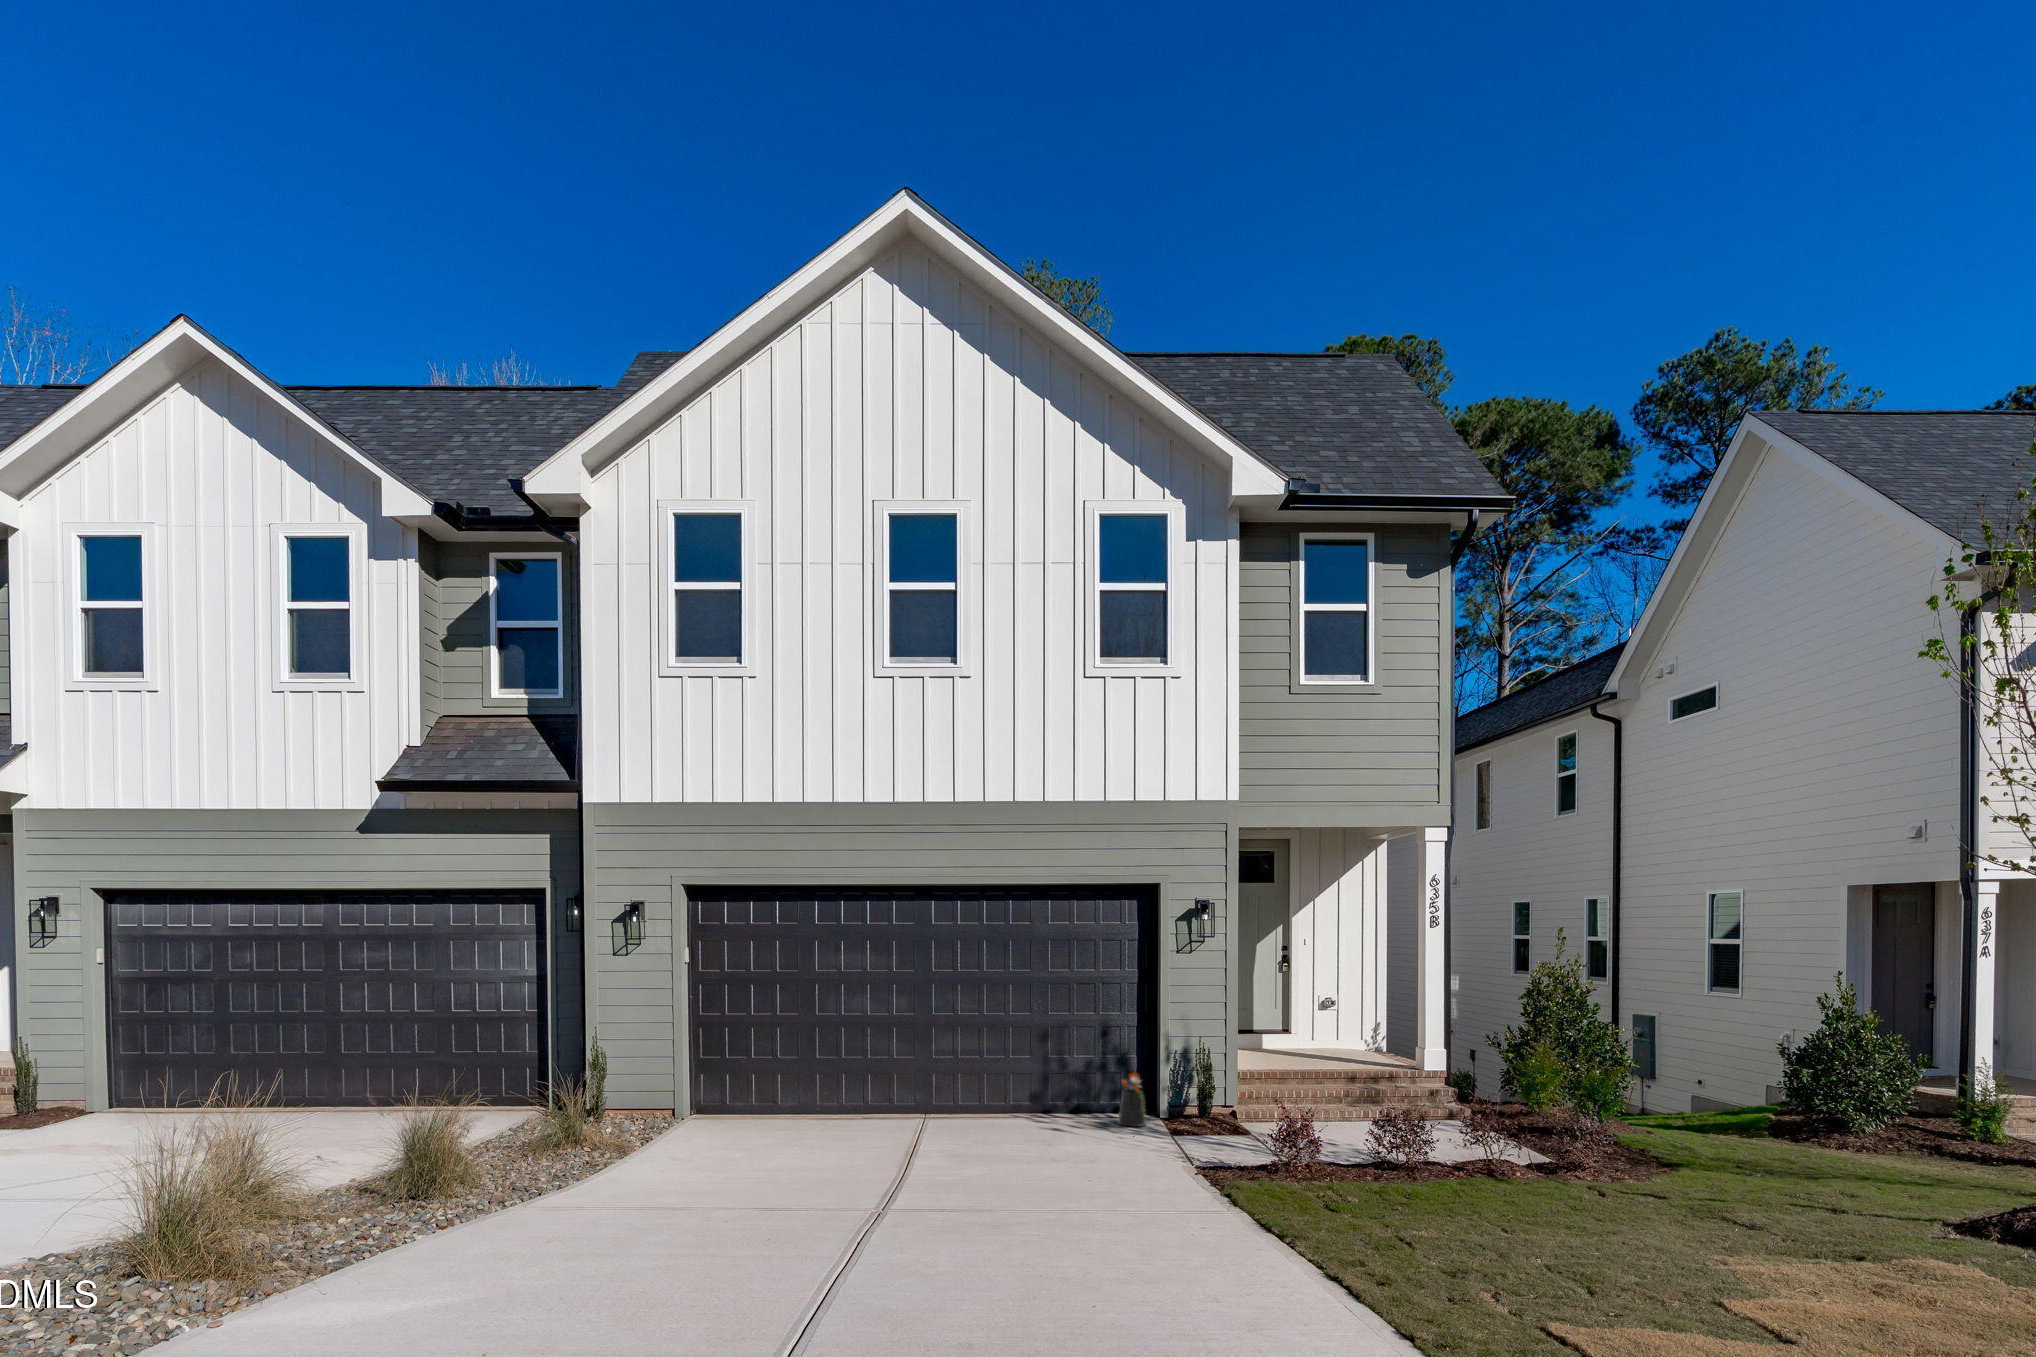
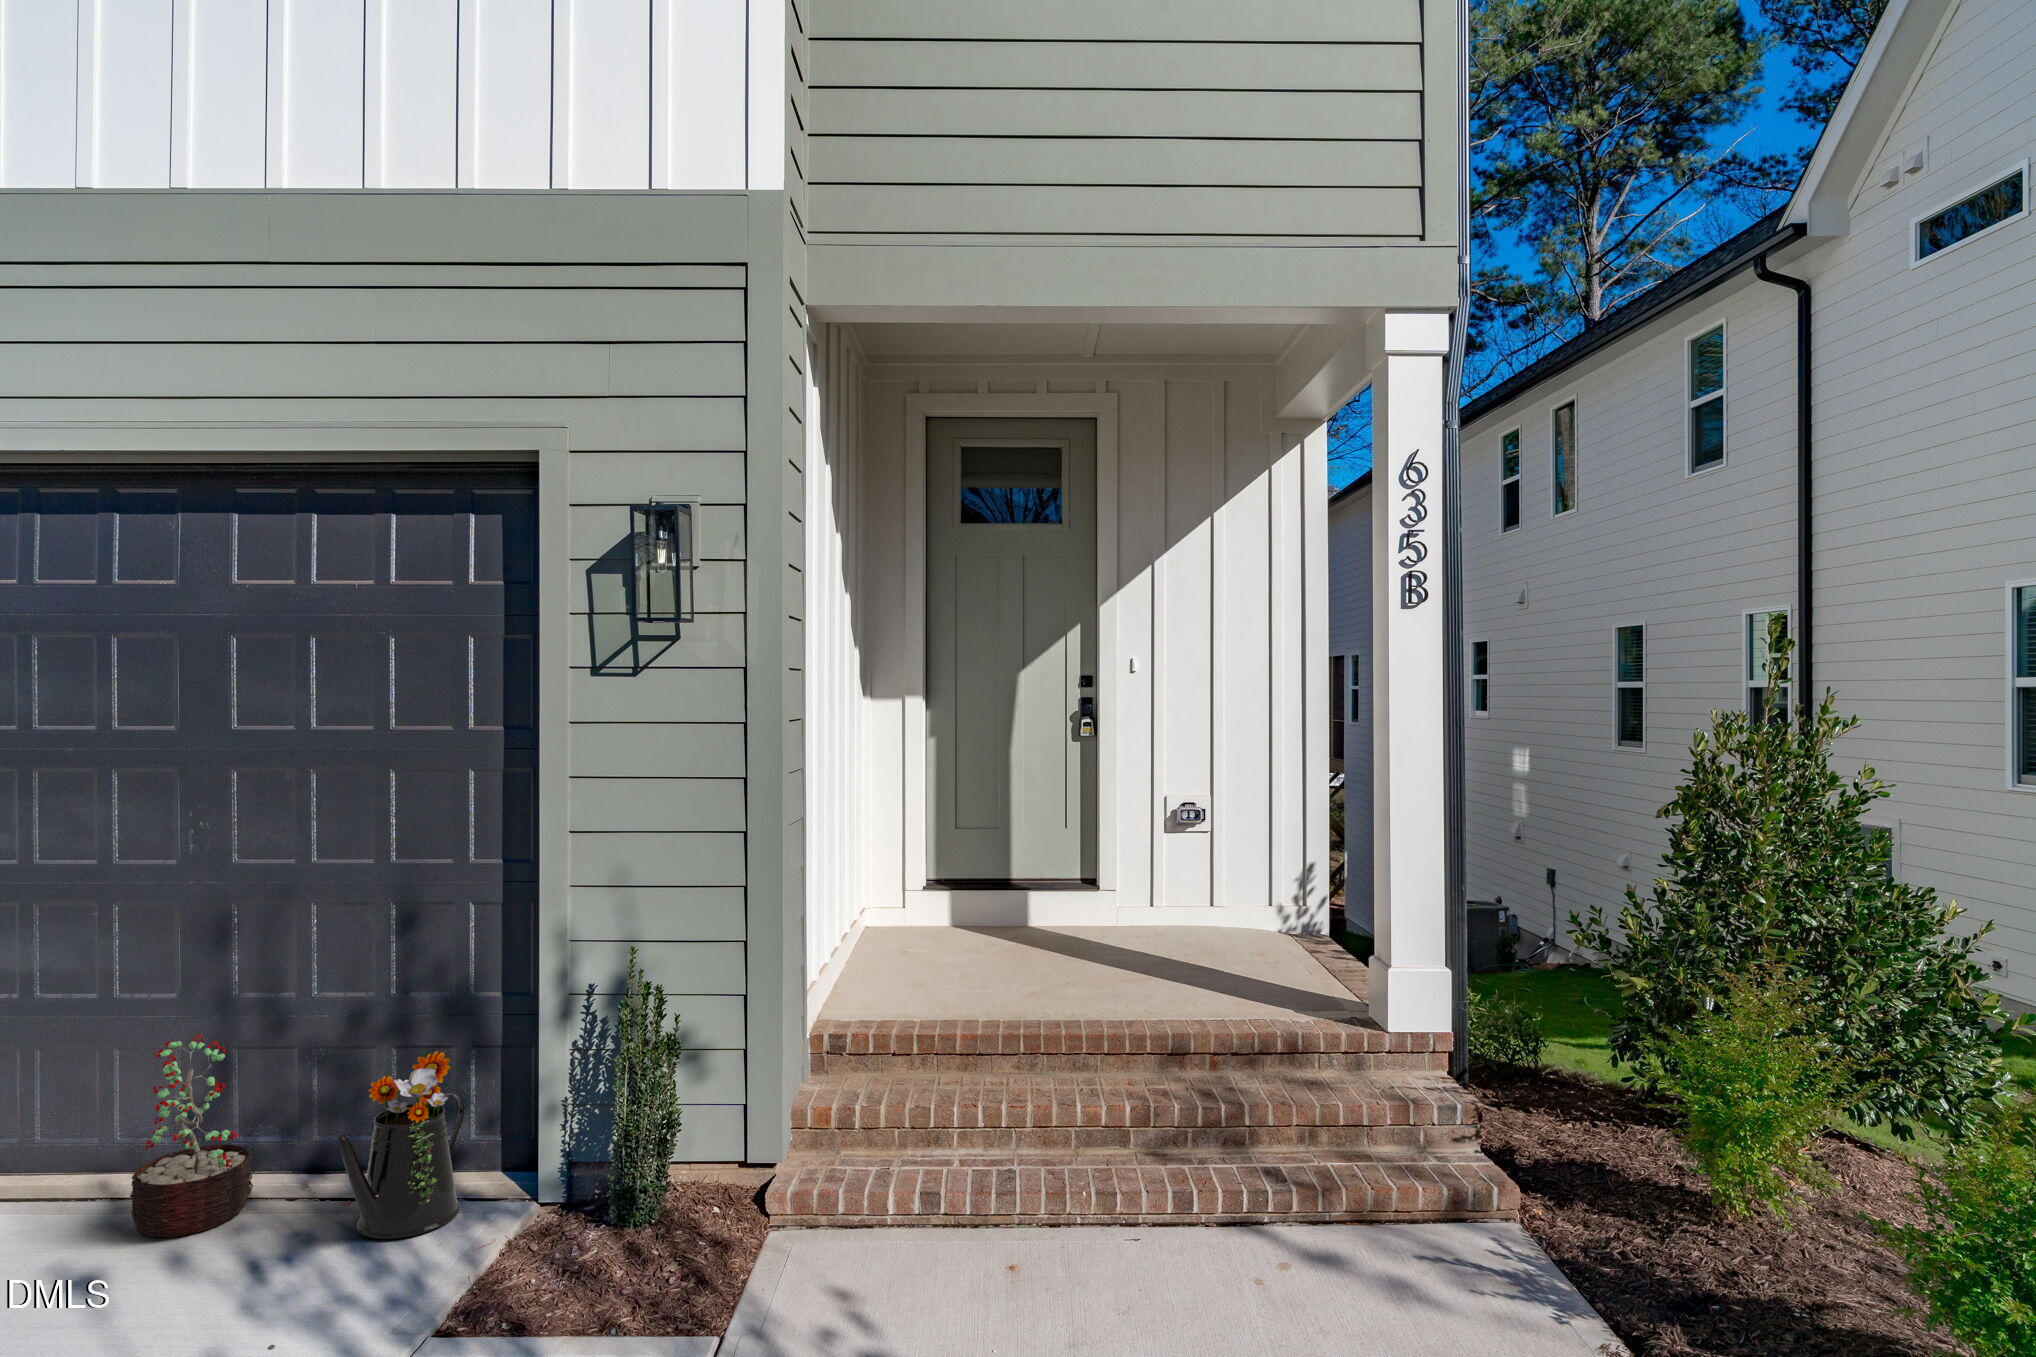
decorative plant: none [1042,1066,1081,1127] -> present [130,1034,253,1237]

